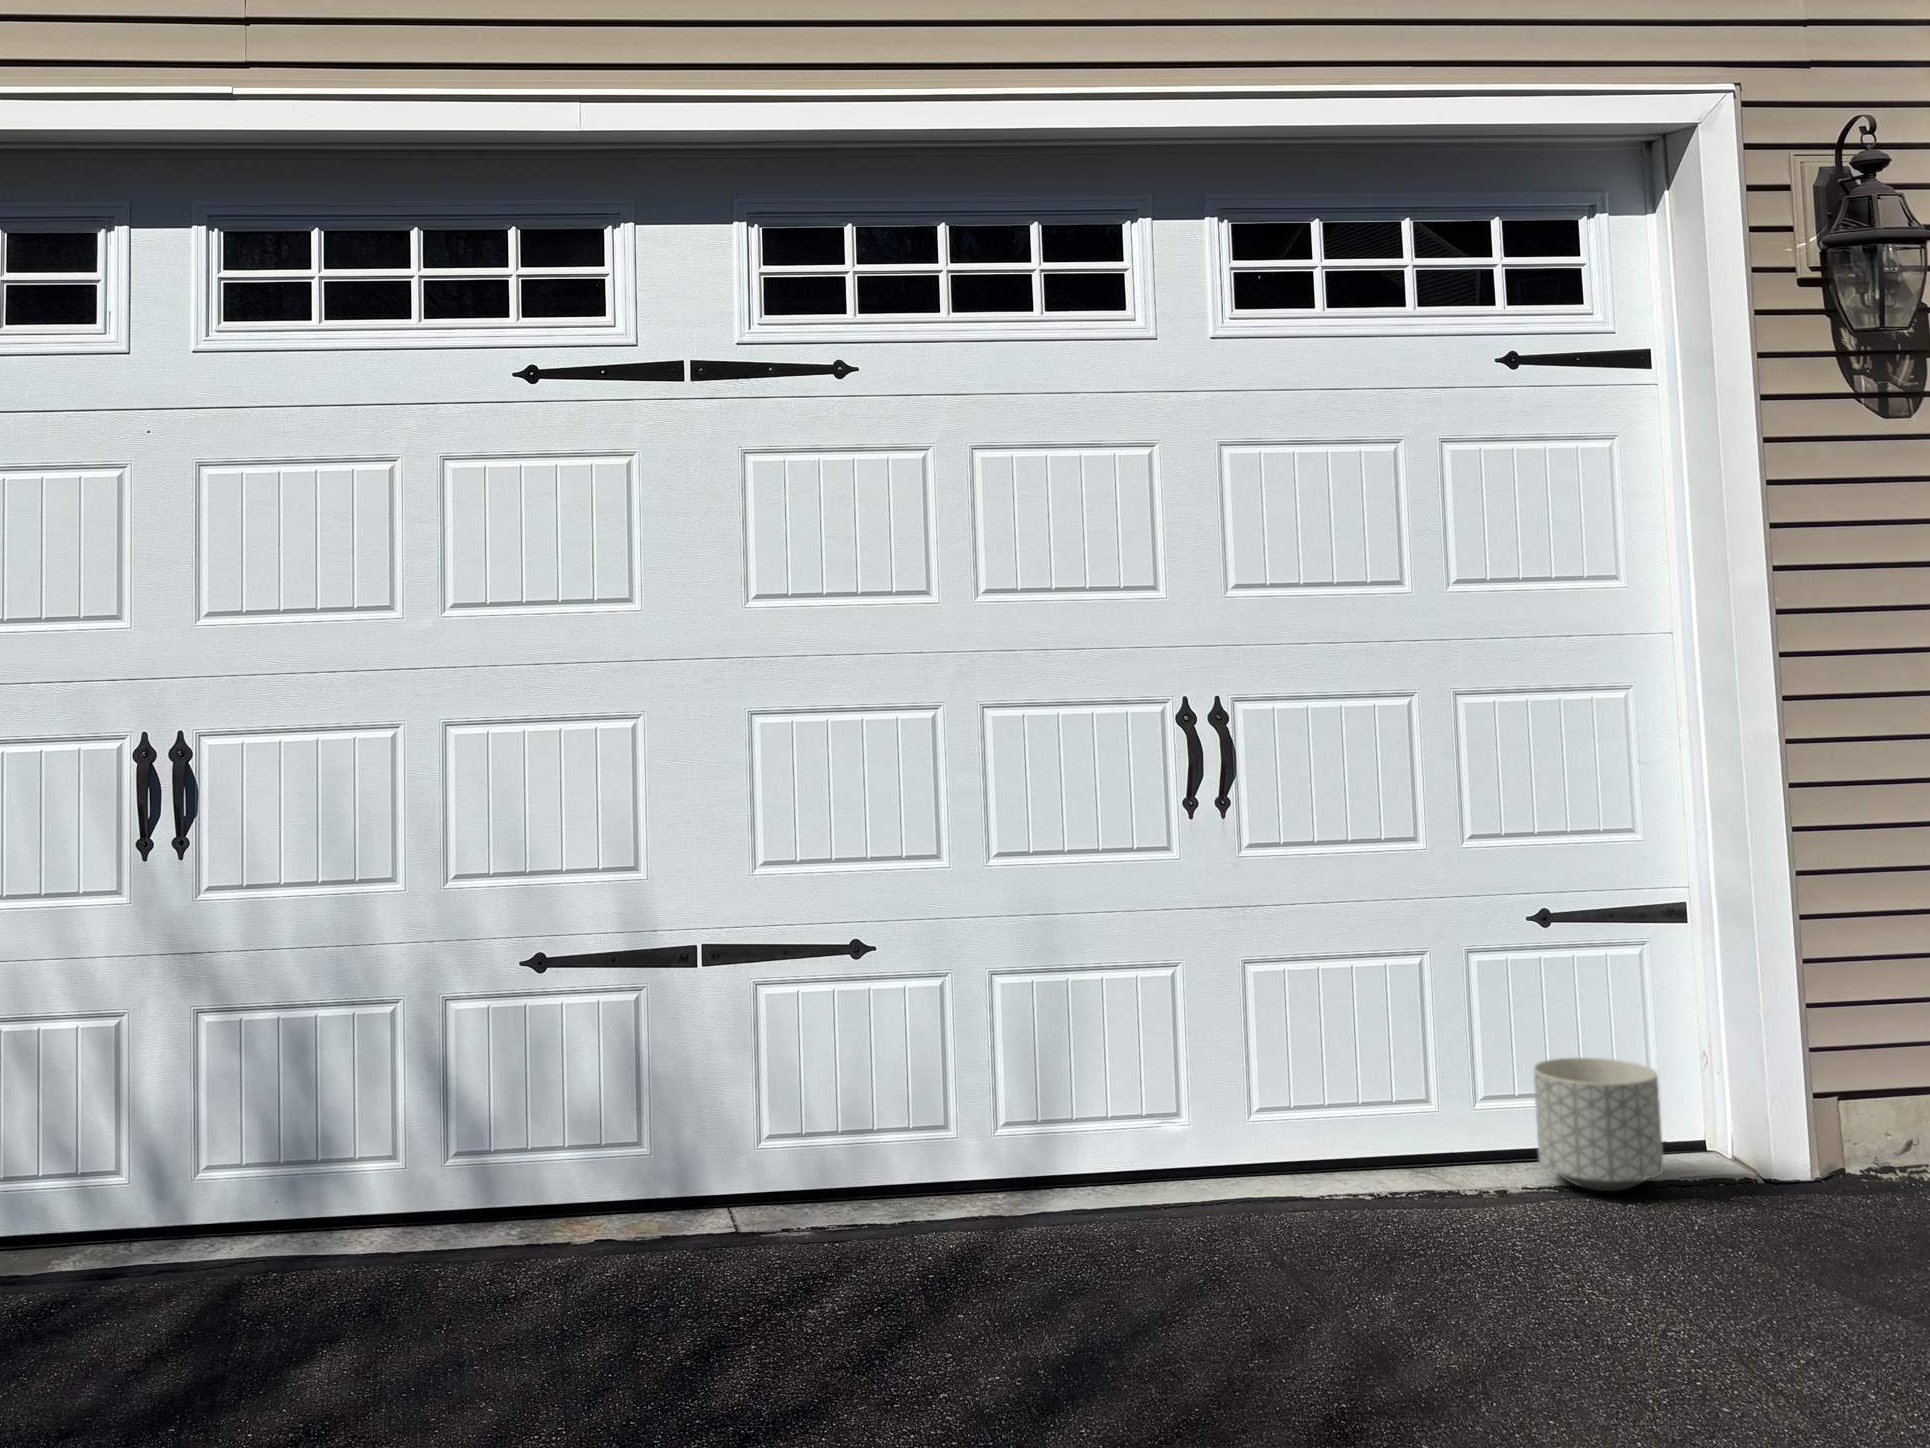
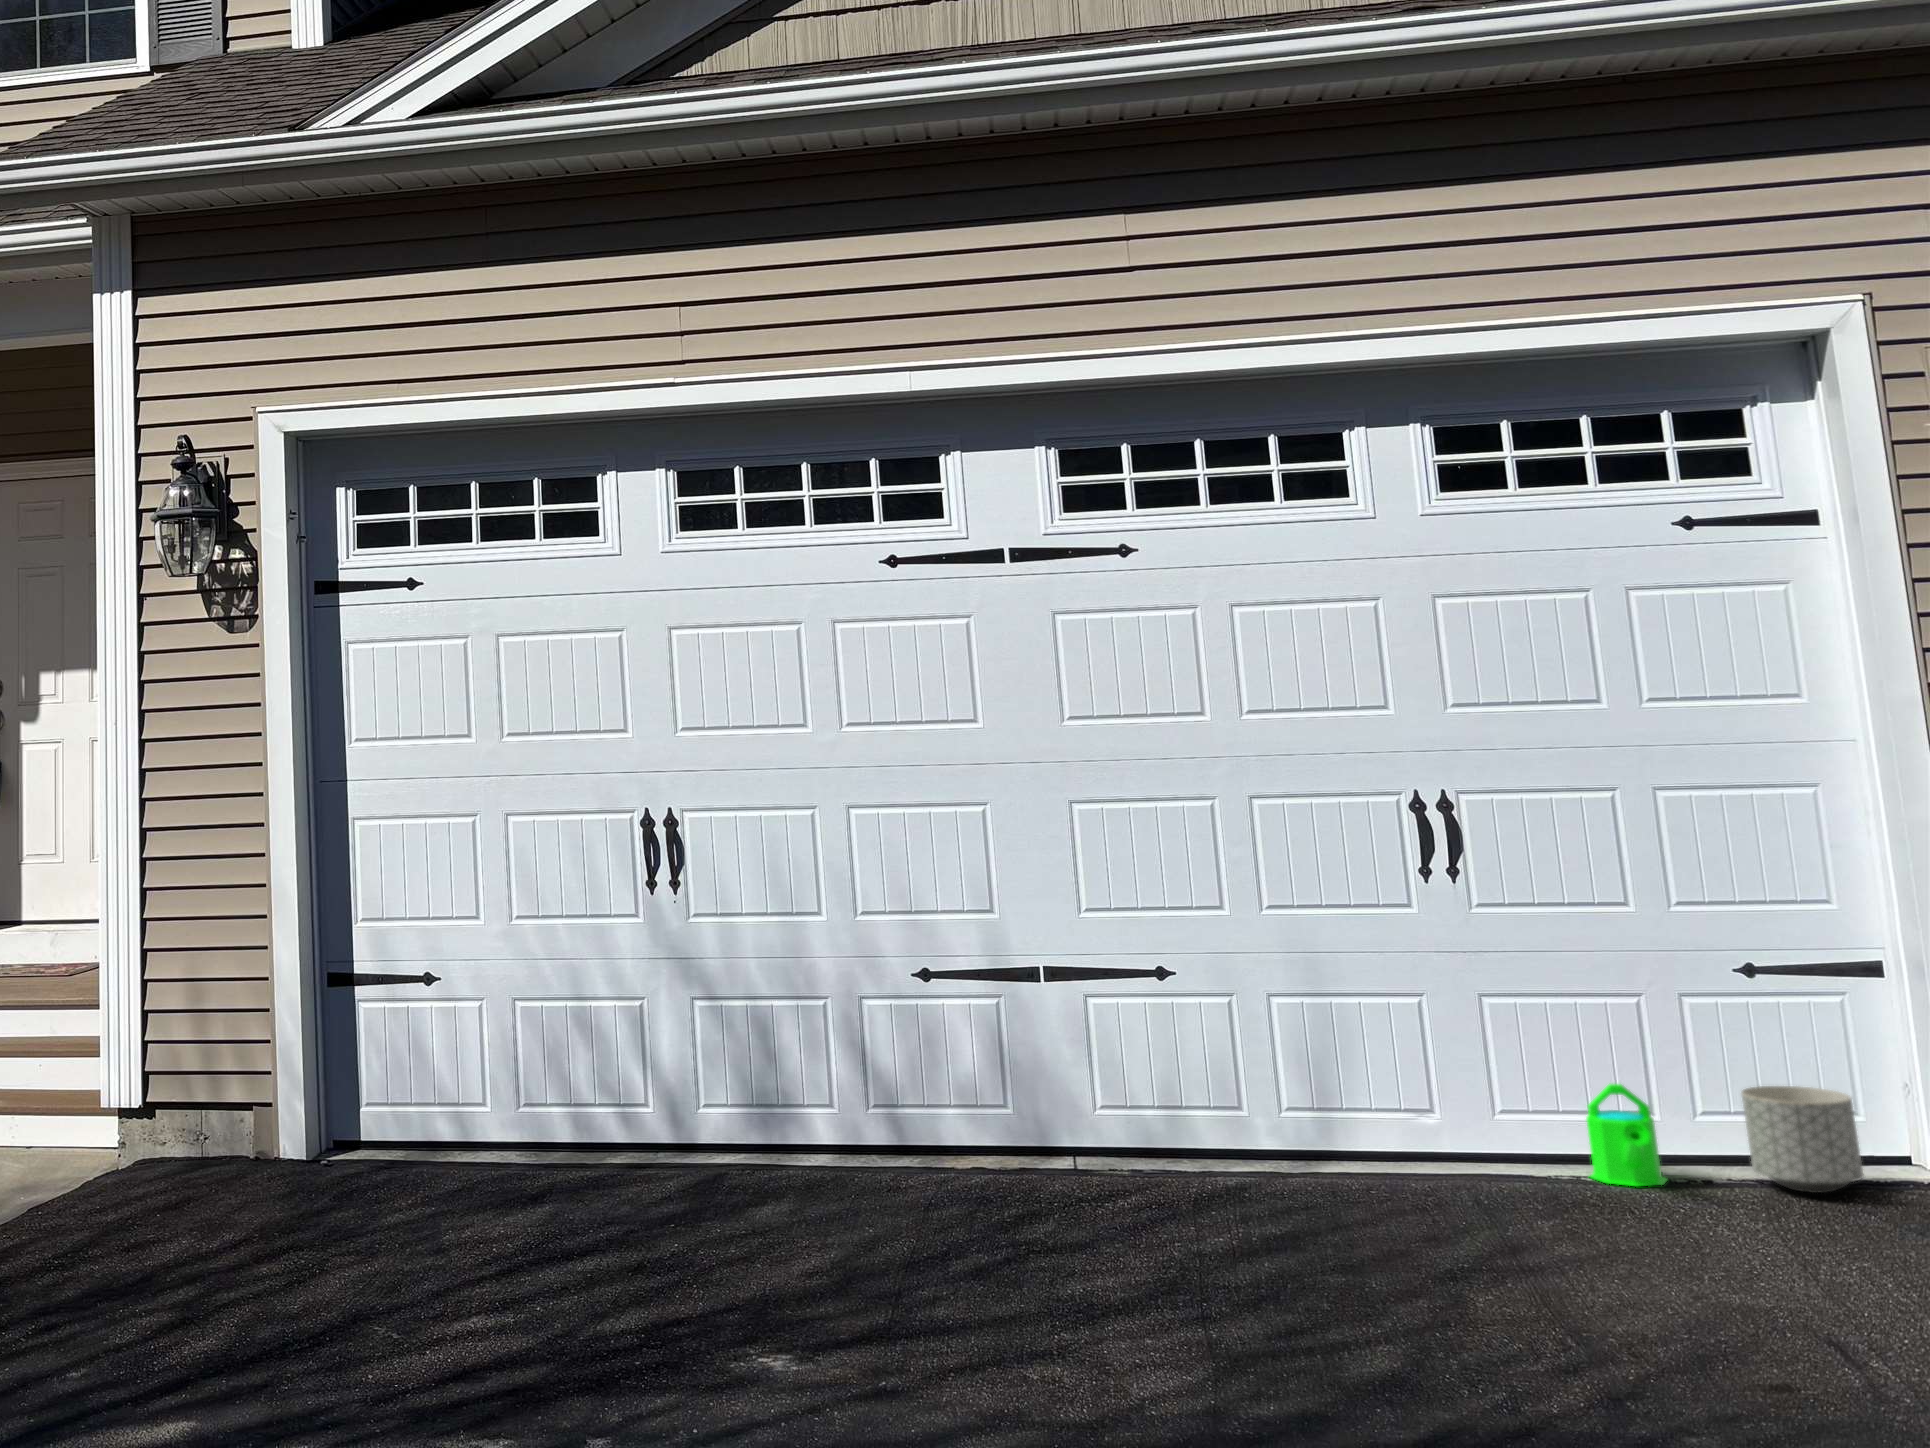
watering can: none [1357,1068,1446,1198] -> present [1586,1084,1667,1186]

